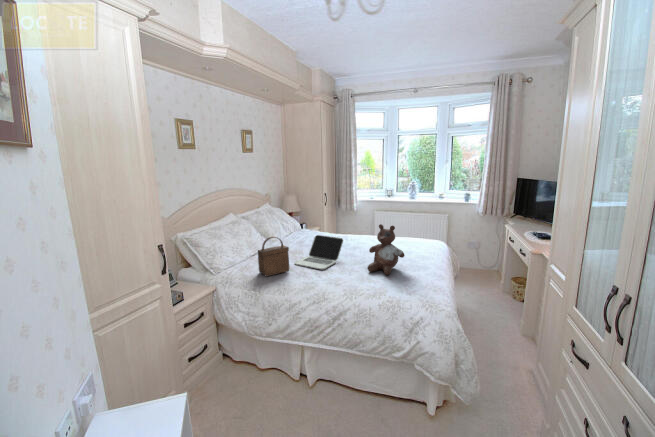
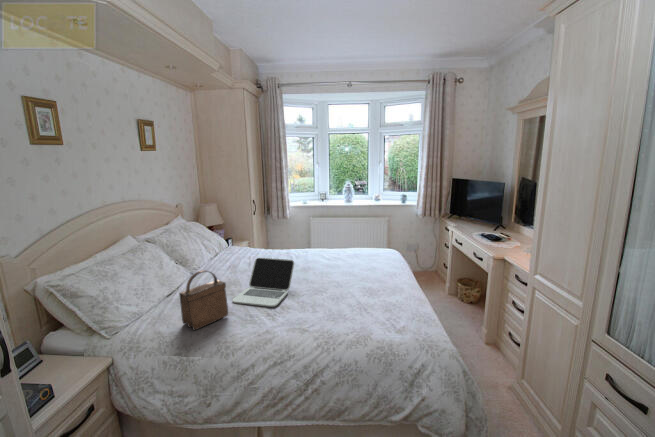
stuffed bear: present [368,224,405,275] -> none [330,241,374,304]

